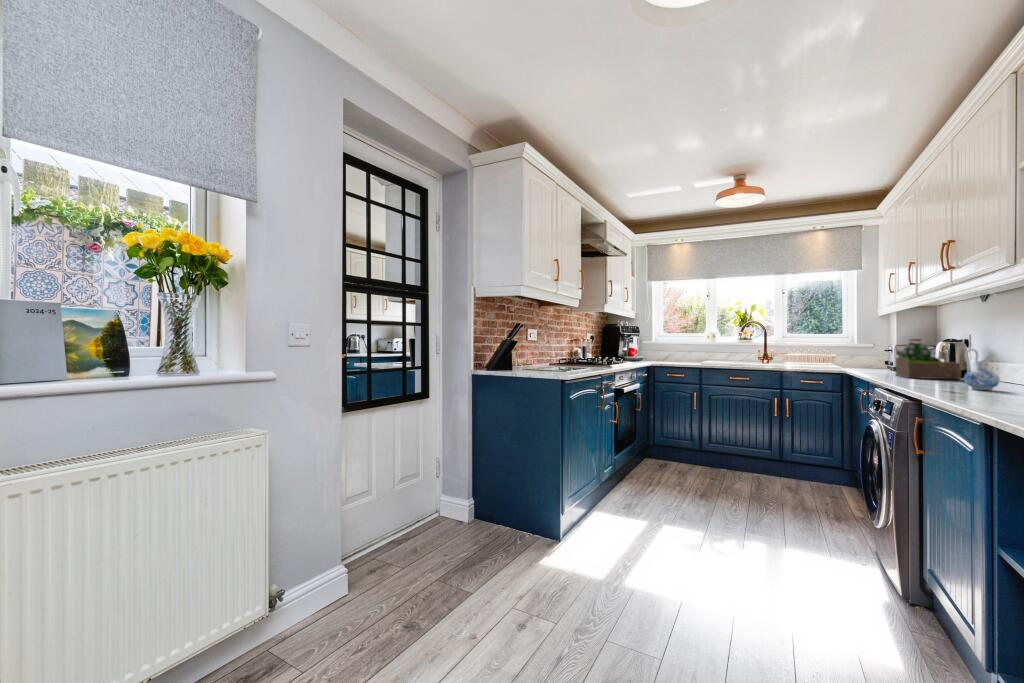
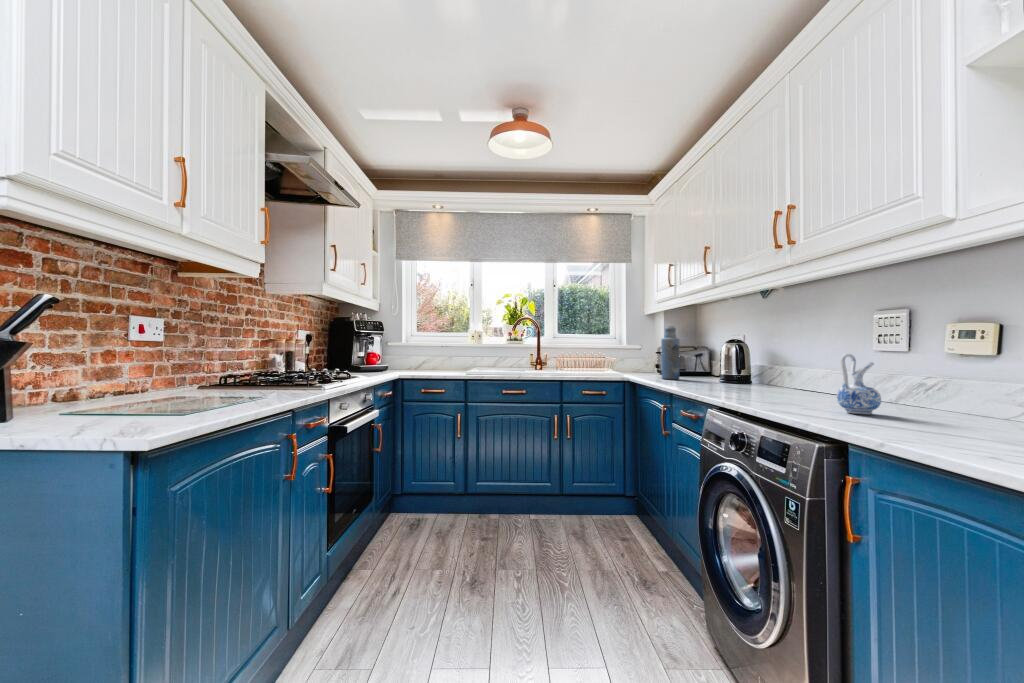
bottle: none [870,328,888,371] -> present [661,326,679,379]
succulent plant: present [896,339,961,379] -> none [704,339,775,391]

